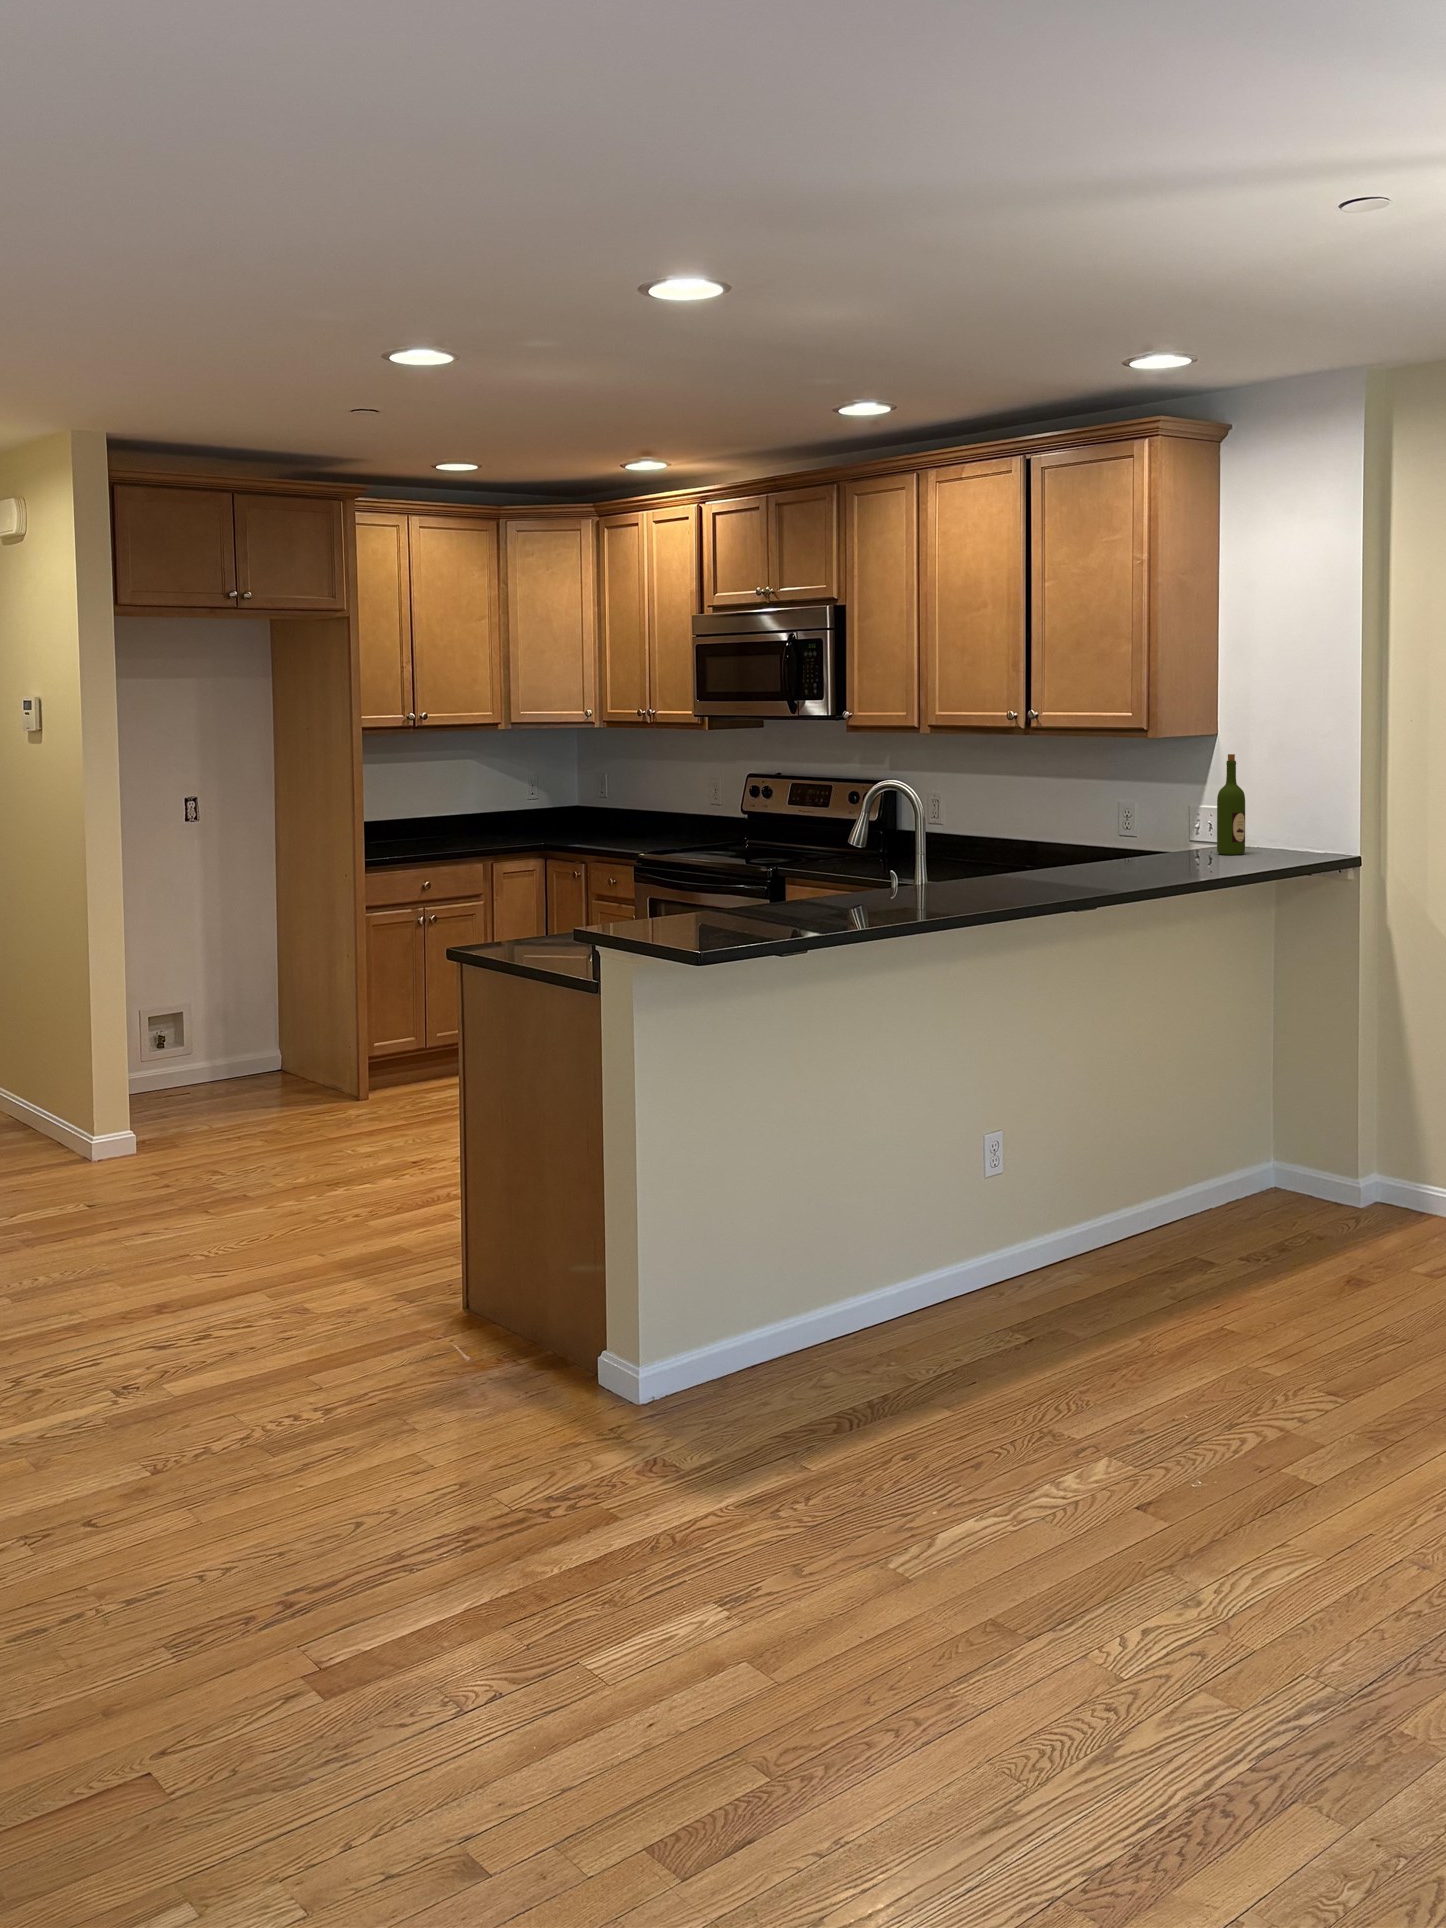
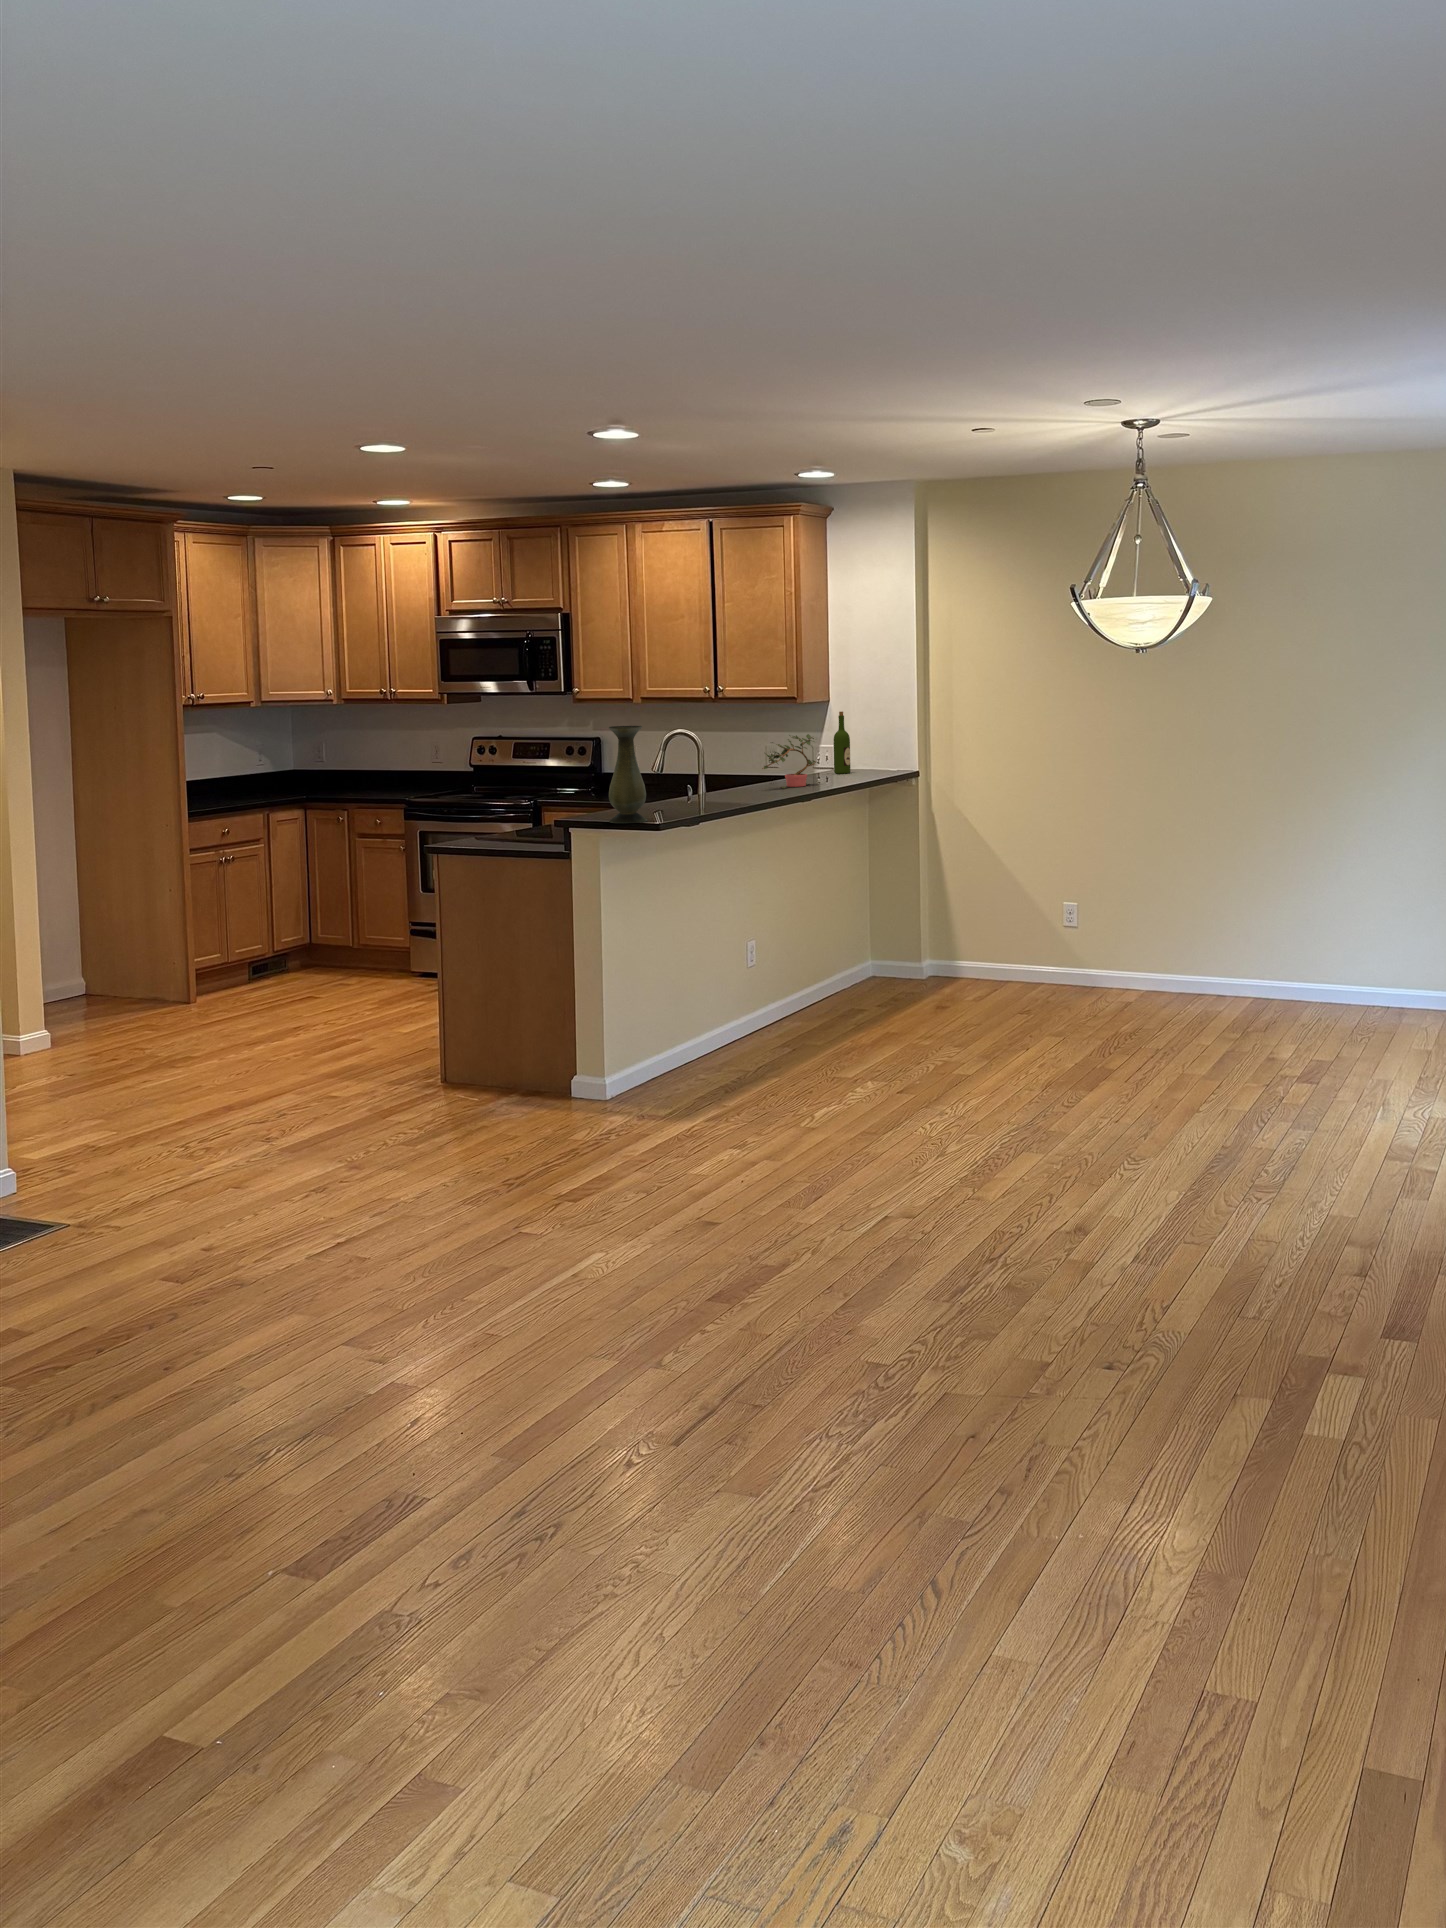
vase: none [670,776,734,942] -> present [609,726,647,823]
potted plant: none [1042,790,1154,881] -> present [762,734,819,788]

